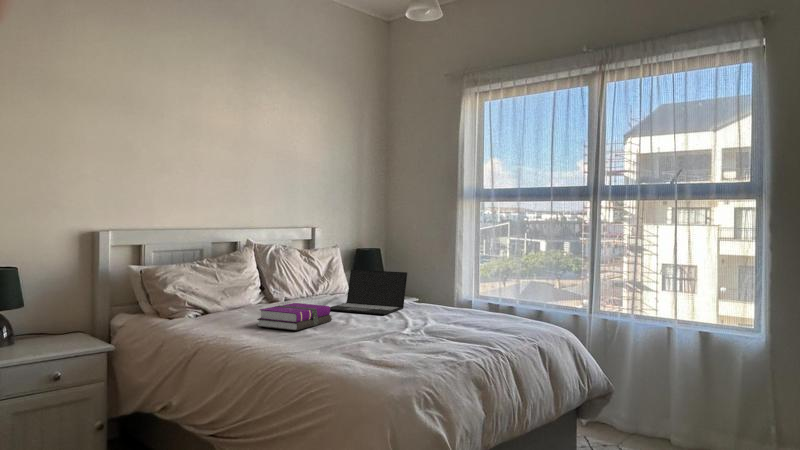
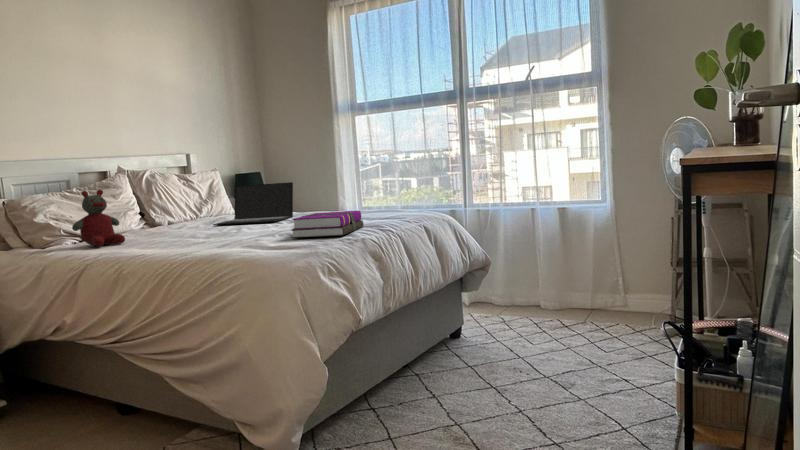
stuffed bear: none [194,269,239,326] -> present [72,190,125,247]
hardback book: present [257,303,332,330] -> present [291,211,364,238]

